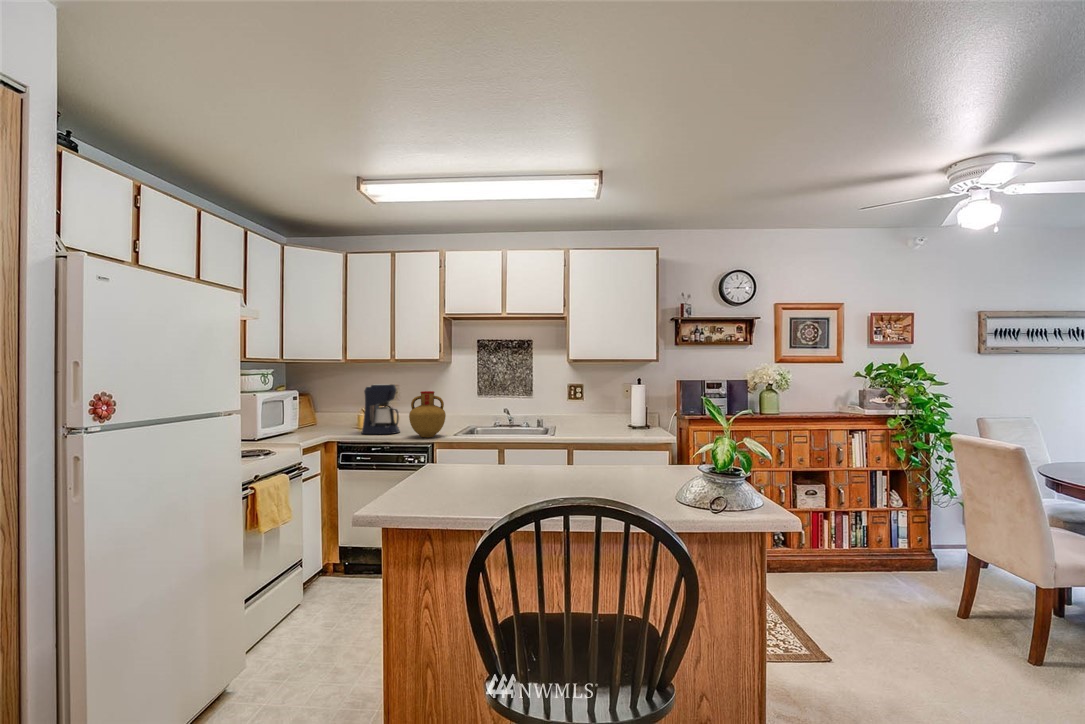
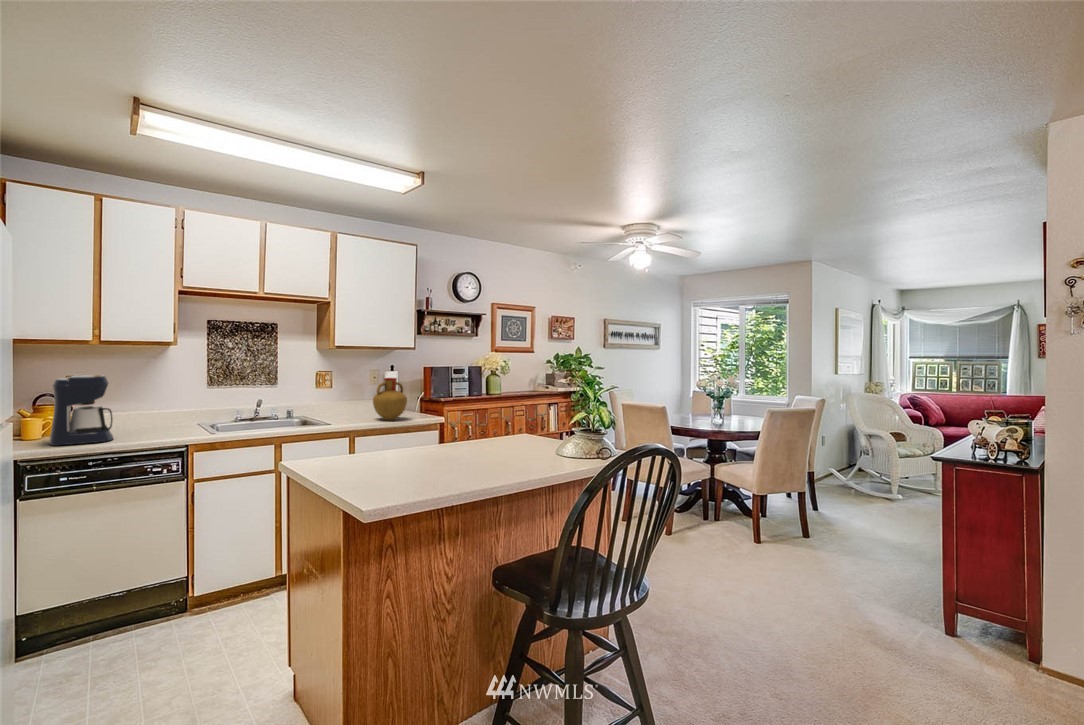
vase: present [409,391,446,437] -> present [373,378,407,420]

